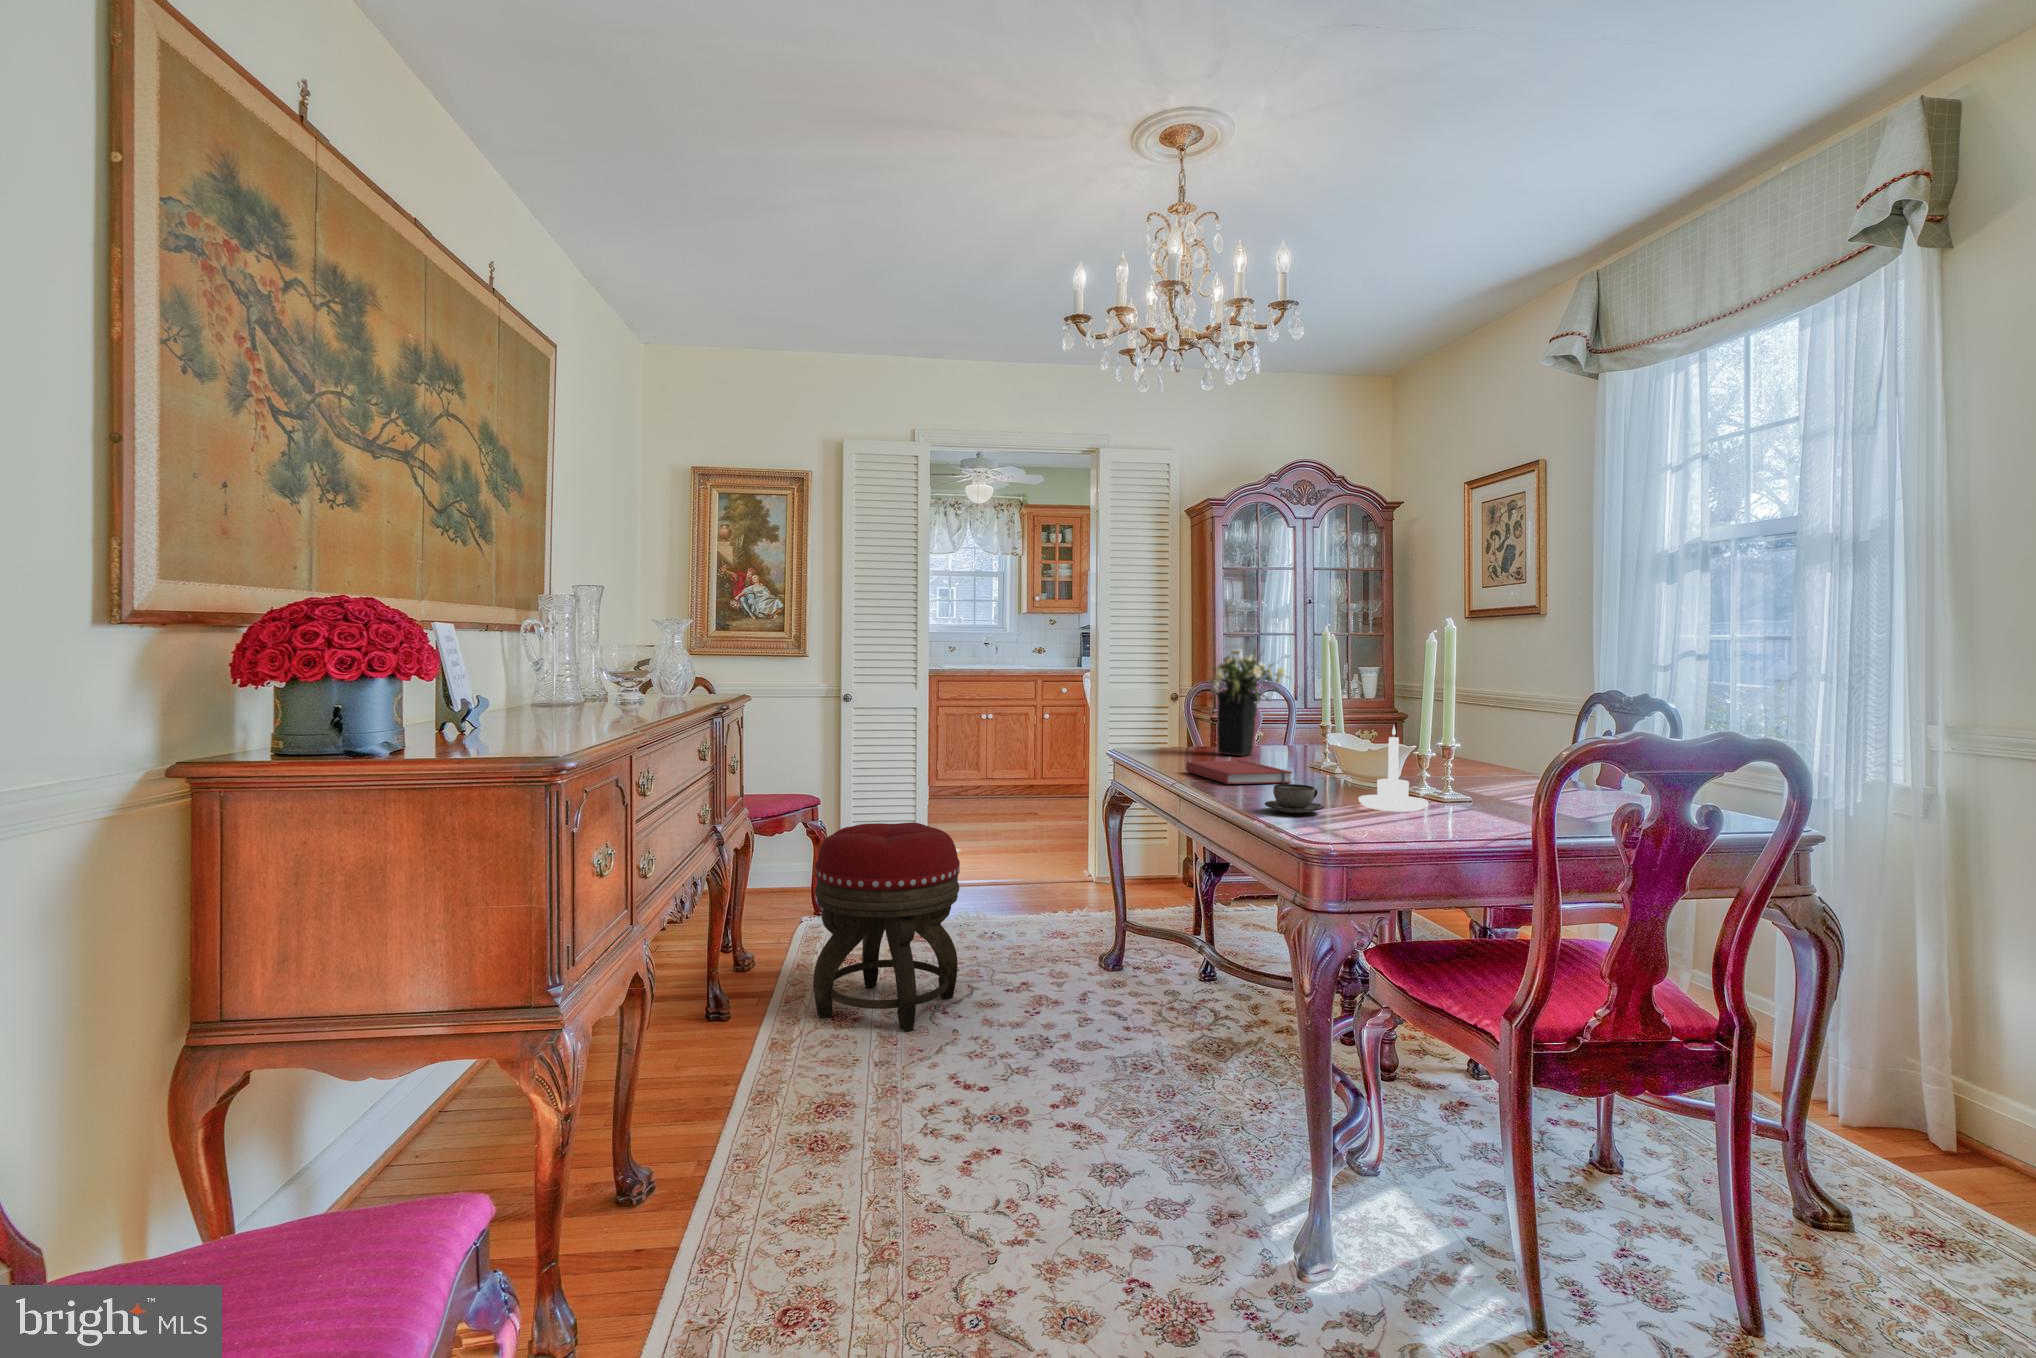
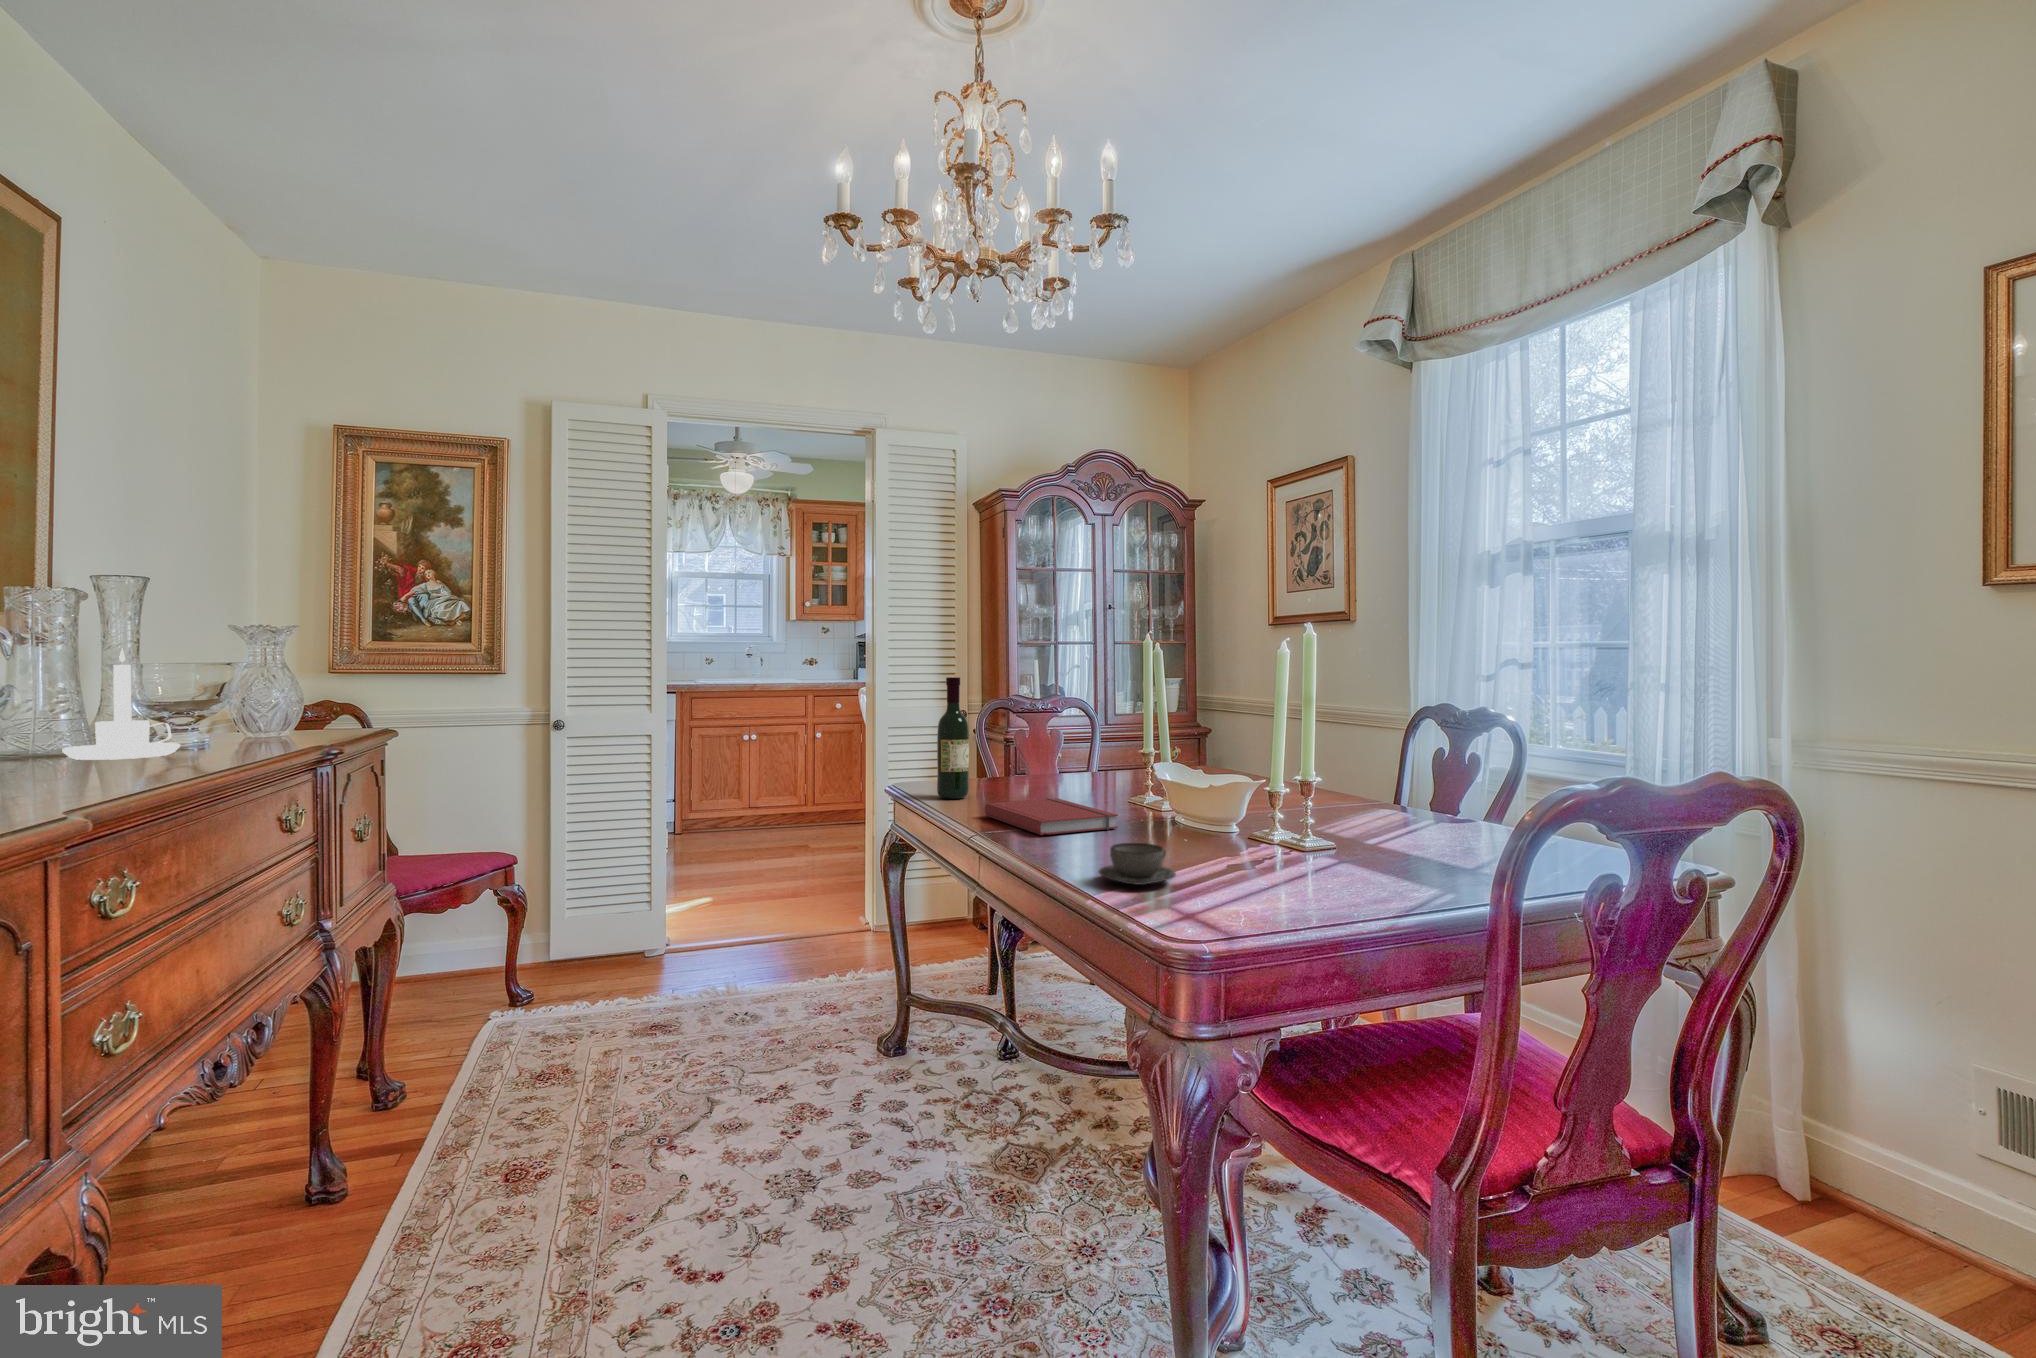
flower arrangement: present [1210,649,1285,756] -> none [999,657,1104,788]
wine bottle: none [1149,662,1175,761] -> present [937,677,969,799]
candle holder: present [1359,726,1428,812] -> present [62,649,180,760]
footstool: present [813,823,960,1032] -> none [476,892,691,1188]

